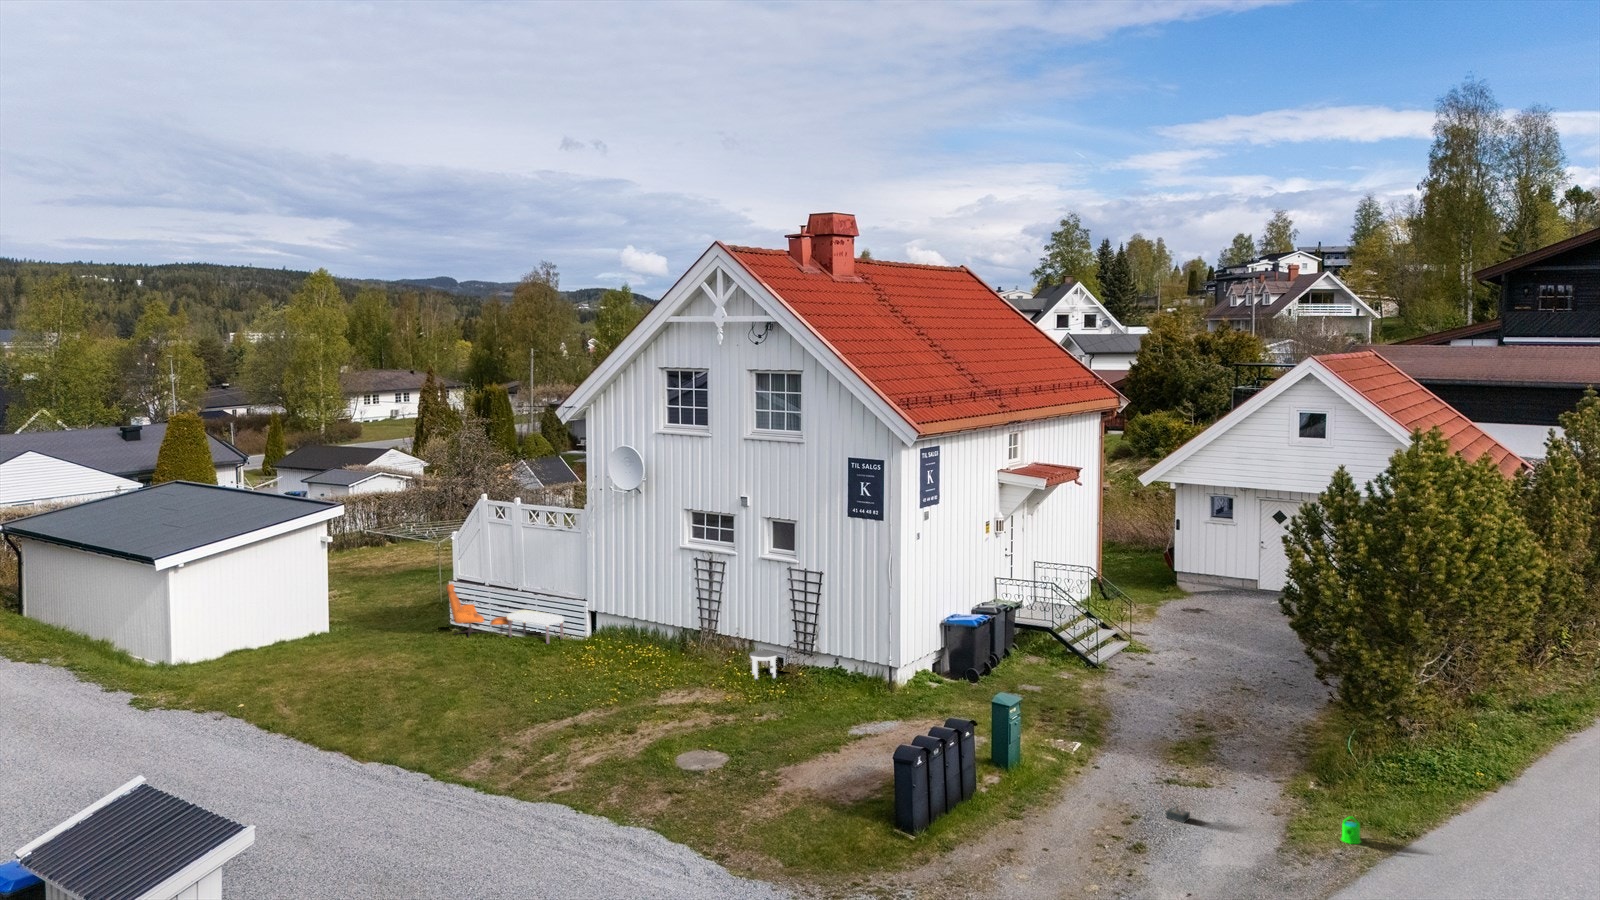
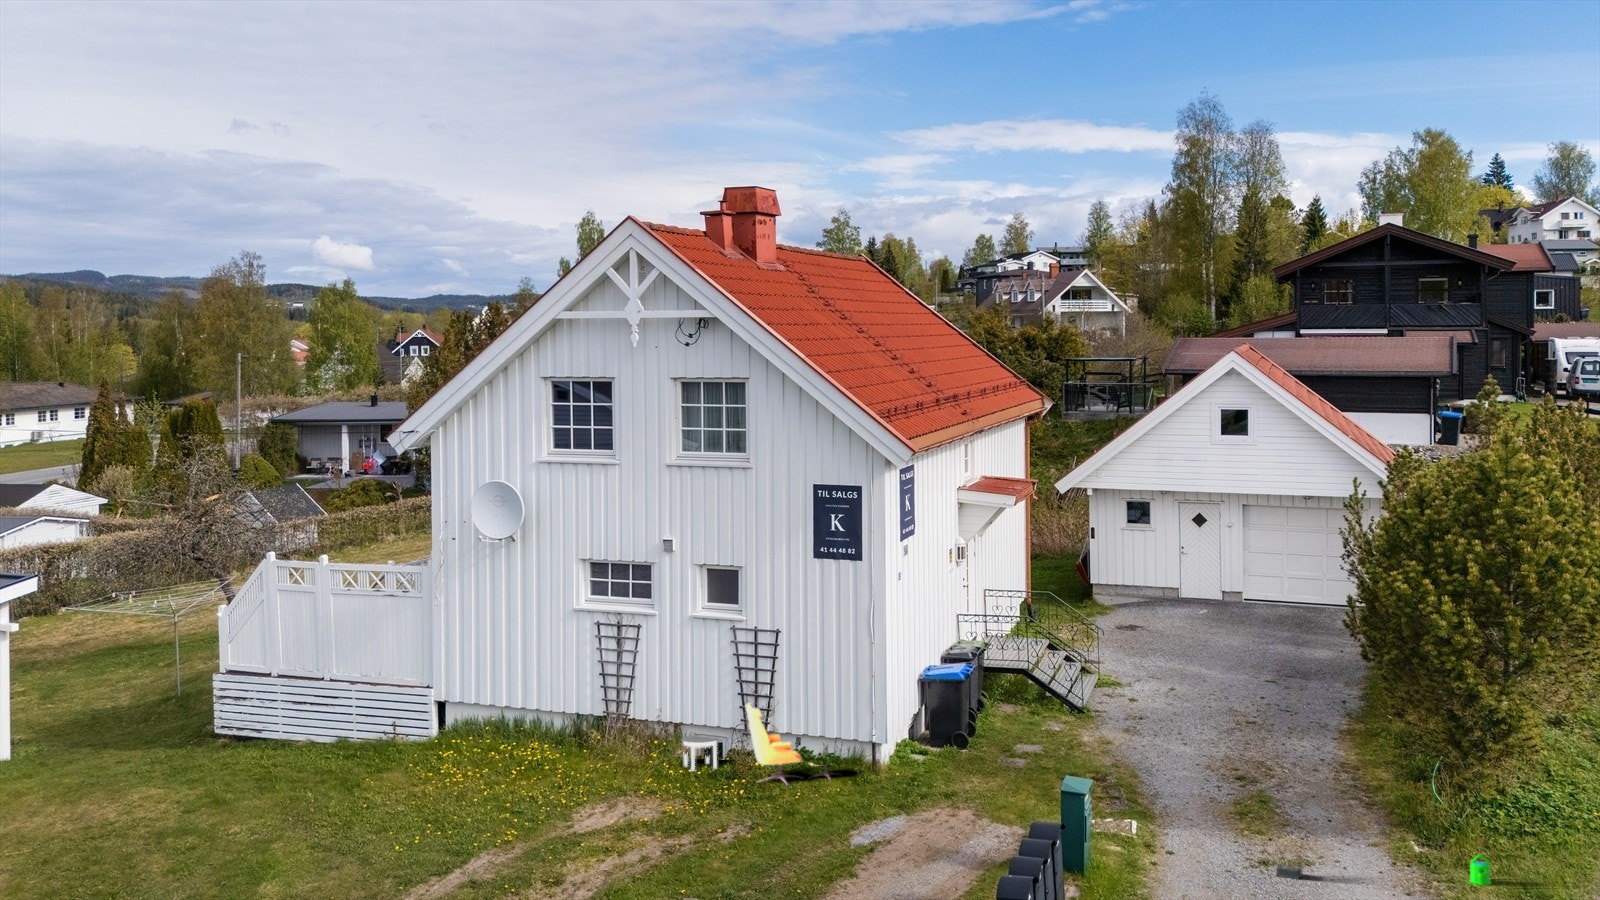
lounge chair: present [446,584,513,635] -> present [746,703,832,785]
bench: present [507,610,564,644] -> none [317,705,399,748]

